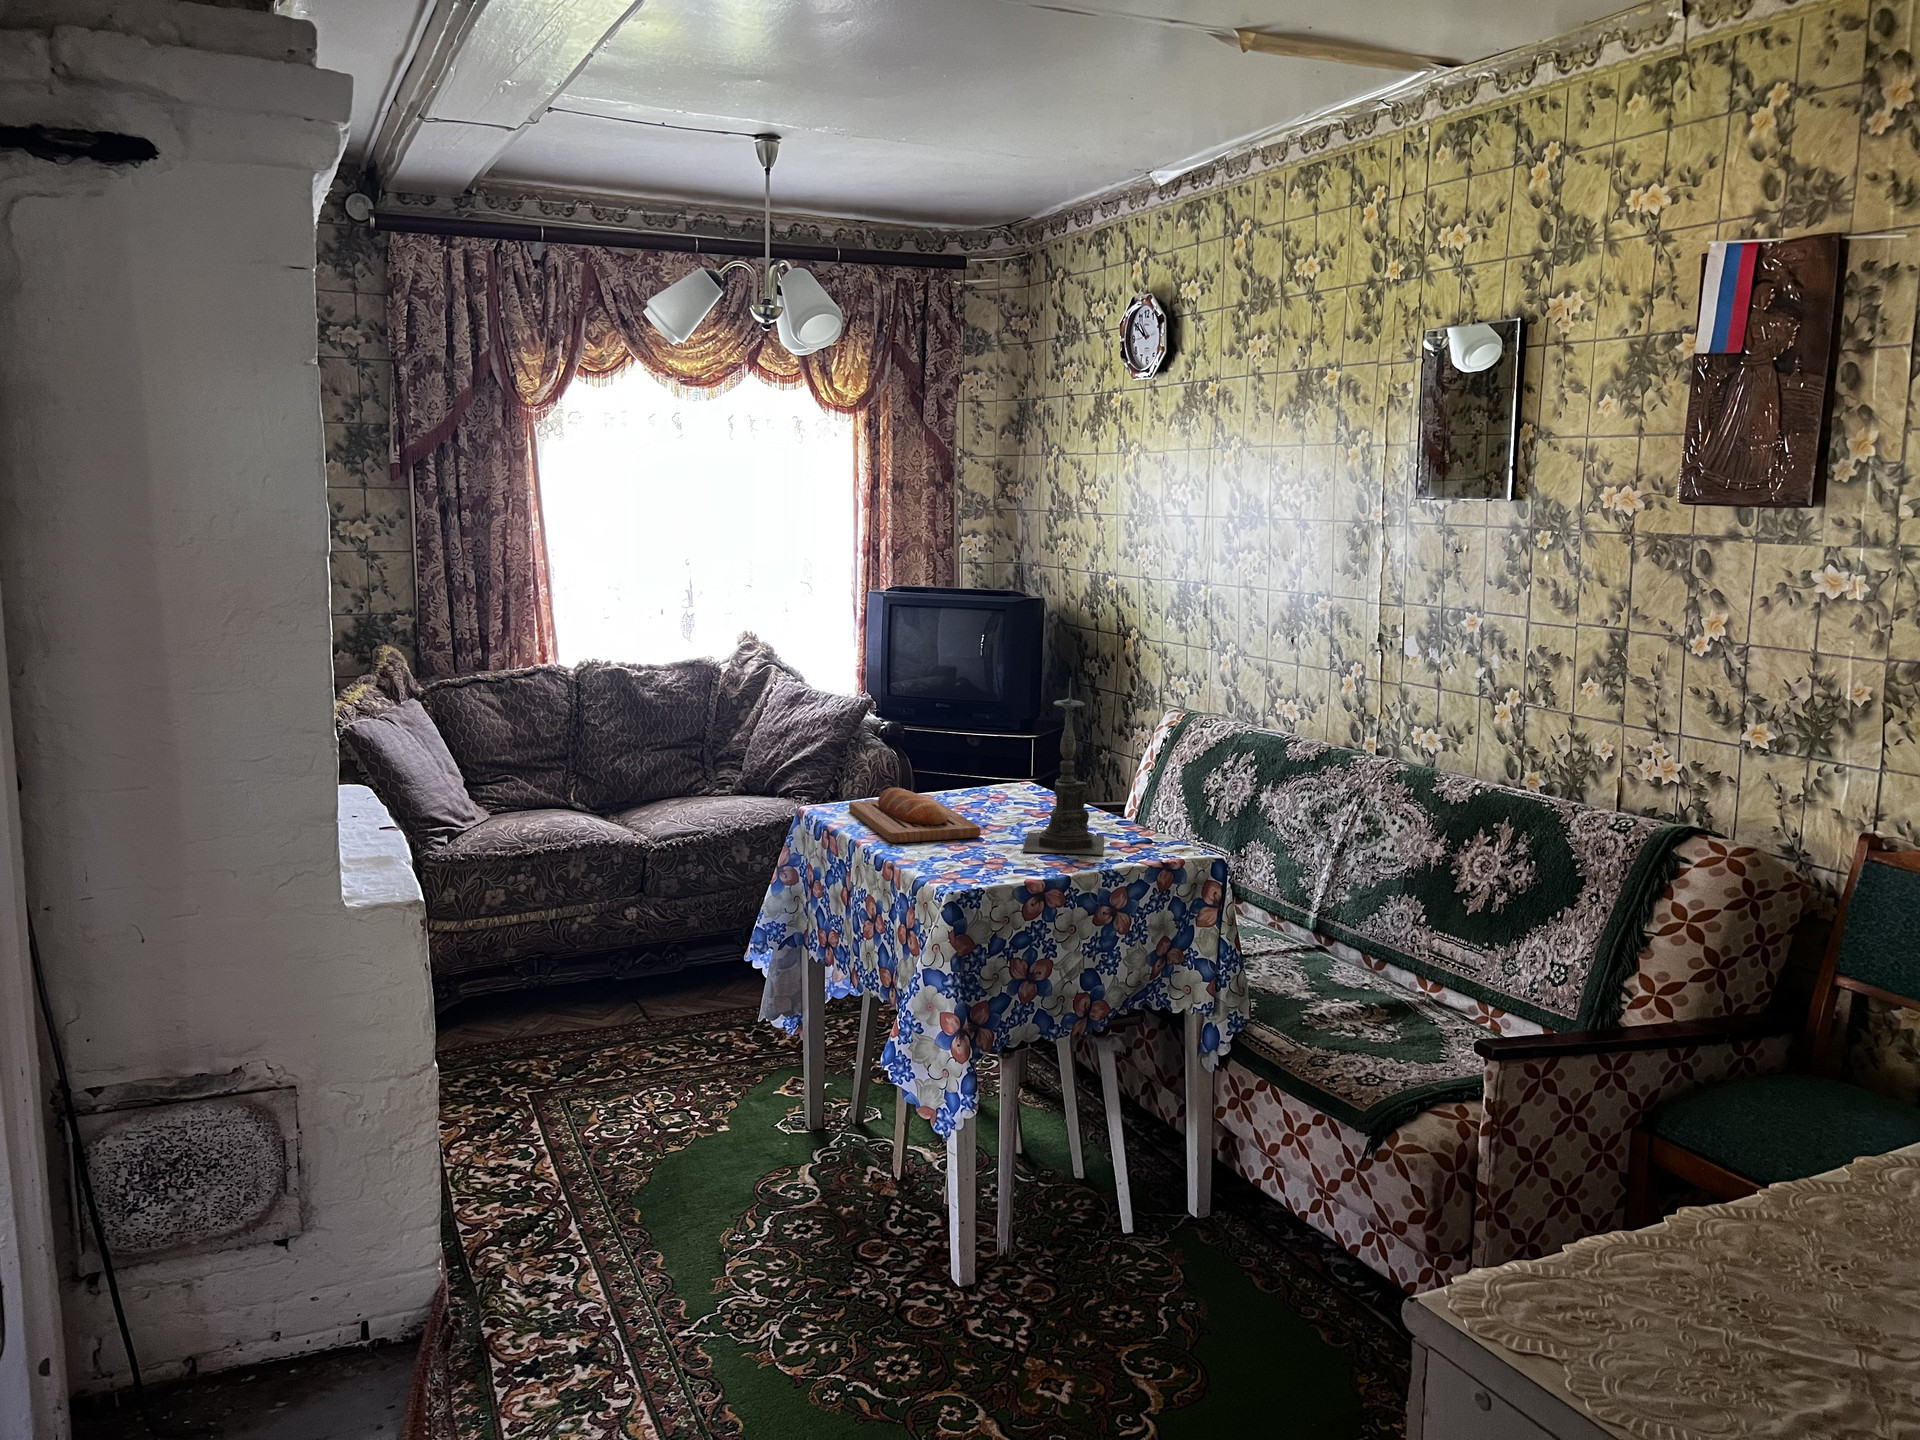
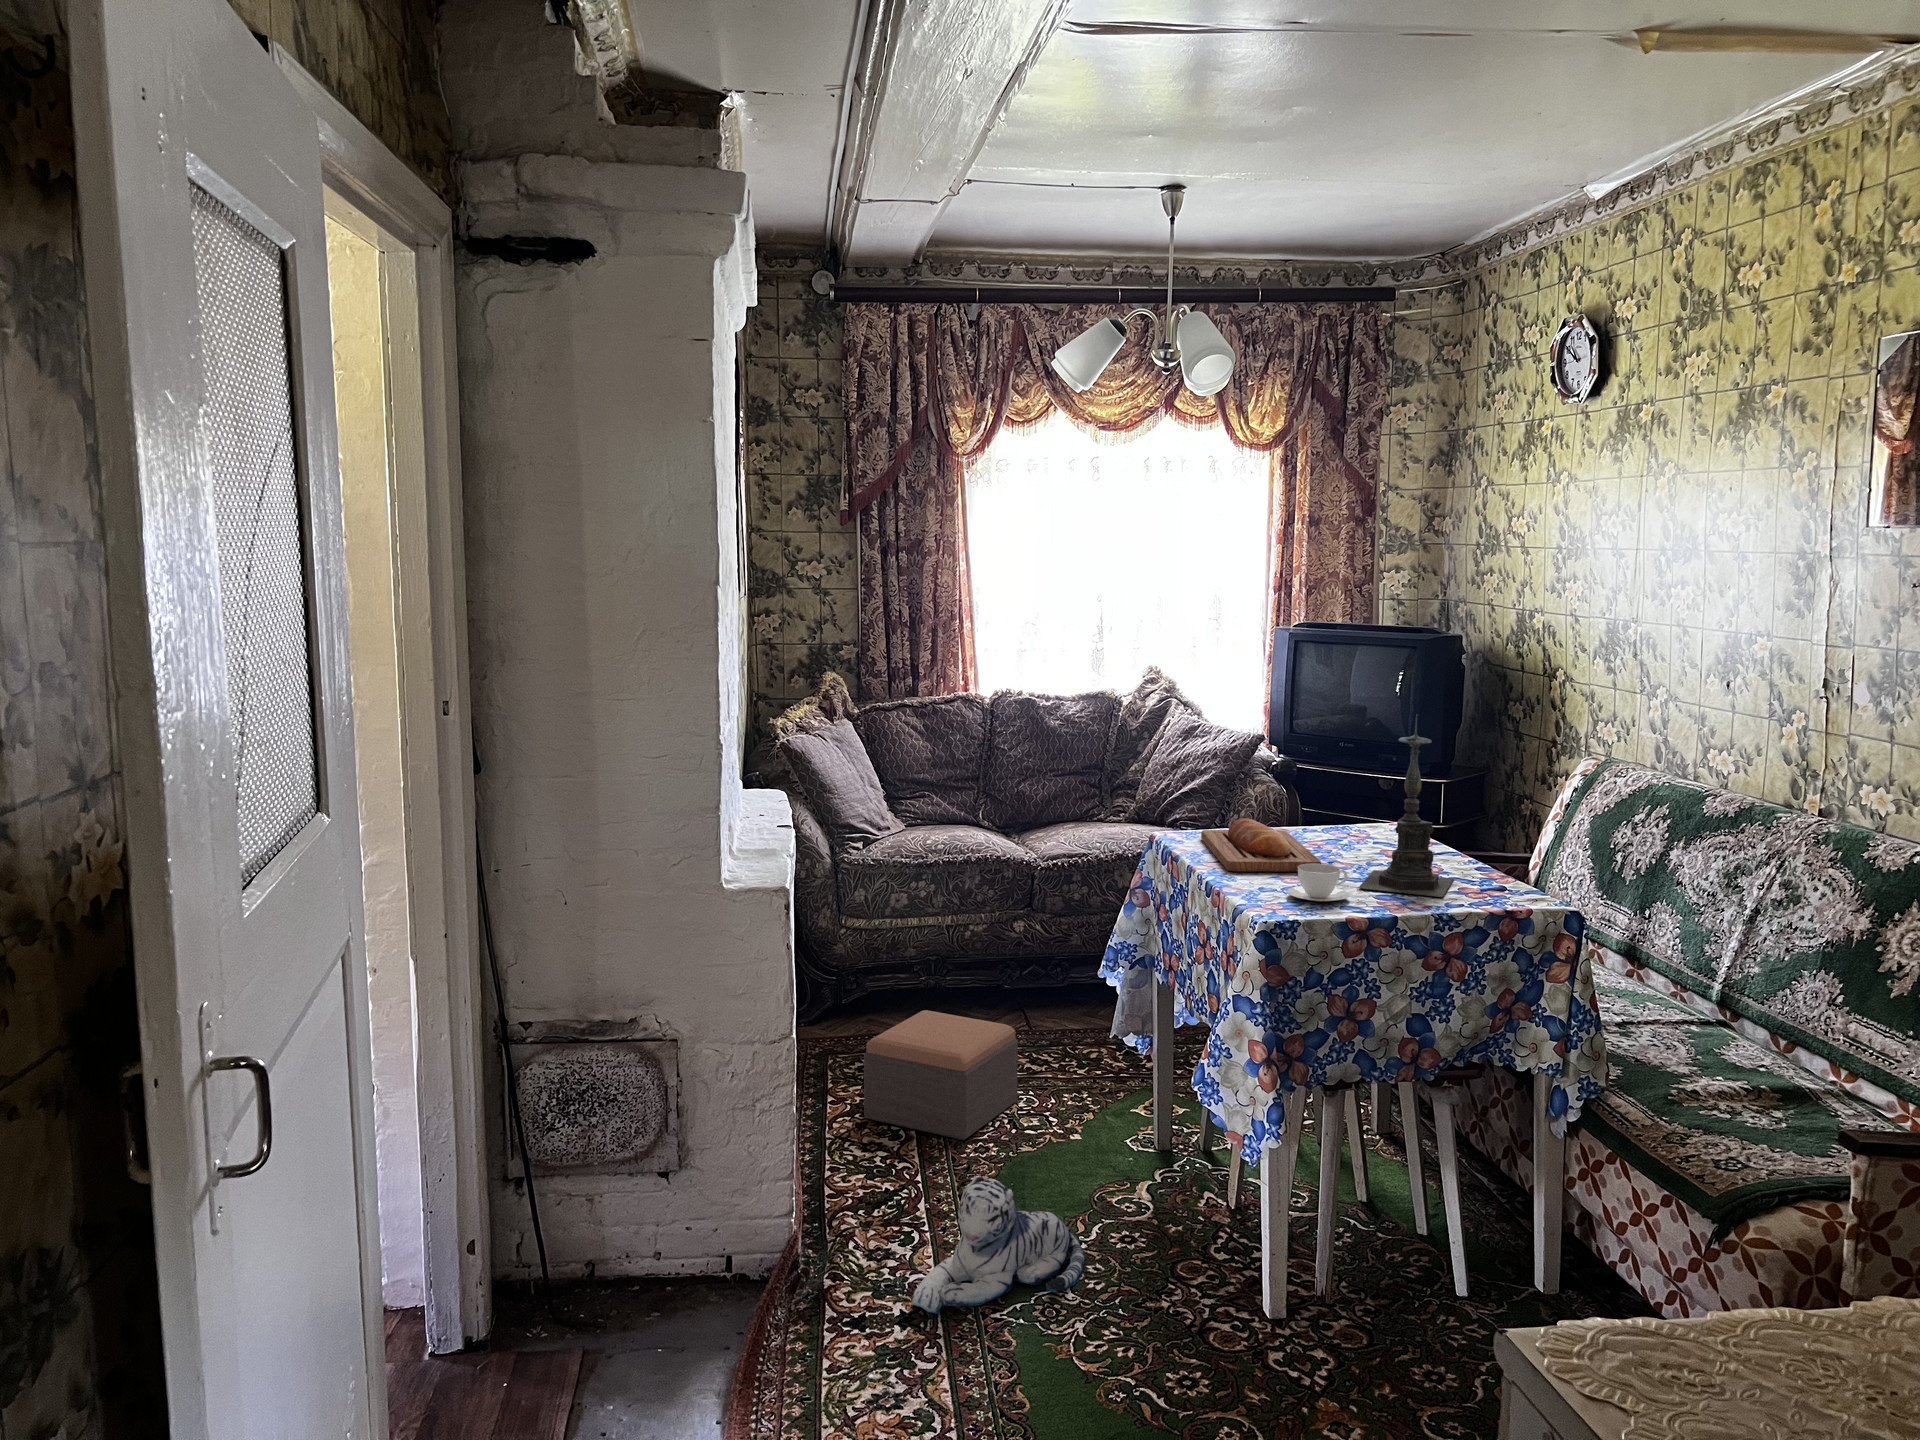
teacup: none [959,830,1020,868] -> present [1287,864,1350,902]
footstool: none [485,1013,653,1148] -> present [864,1010,1018,1140]
plush toy: none [591,1187,766,1342] -> present [912,1176,1085,1314]

